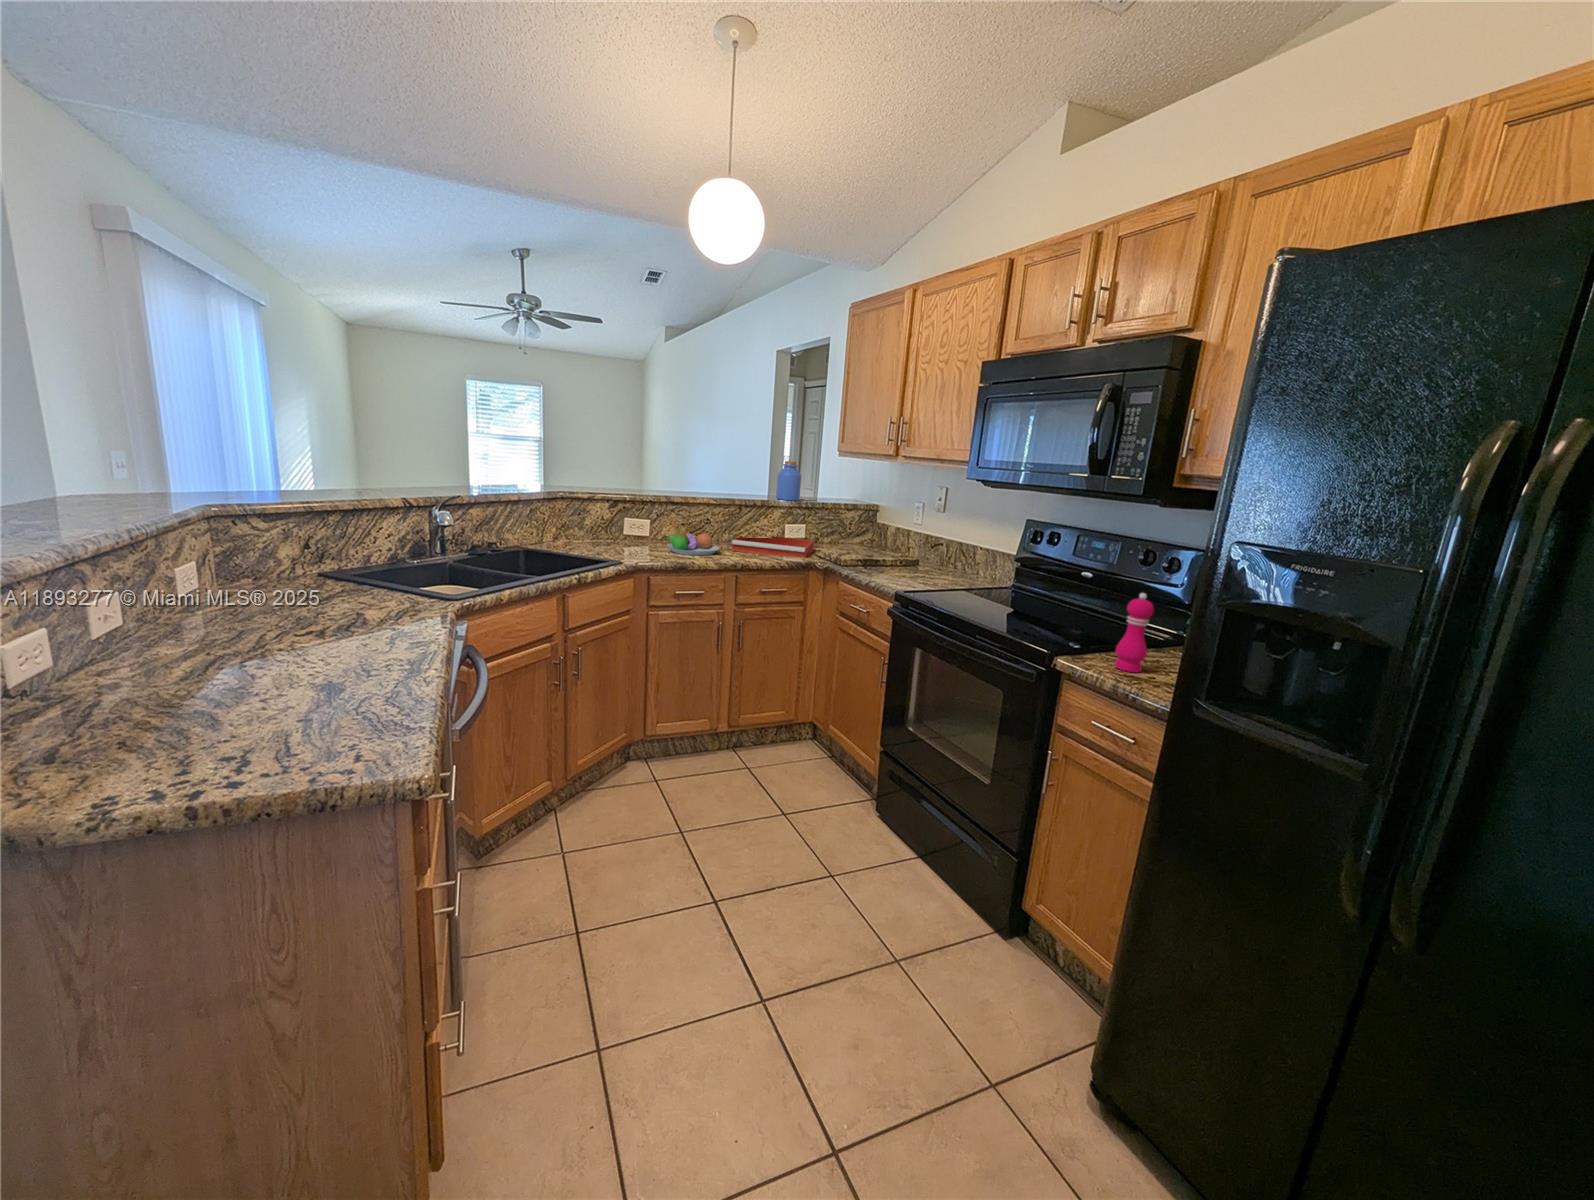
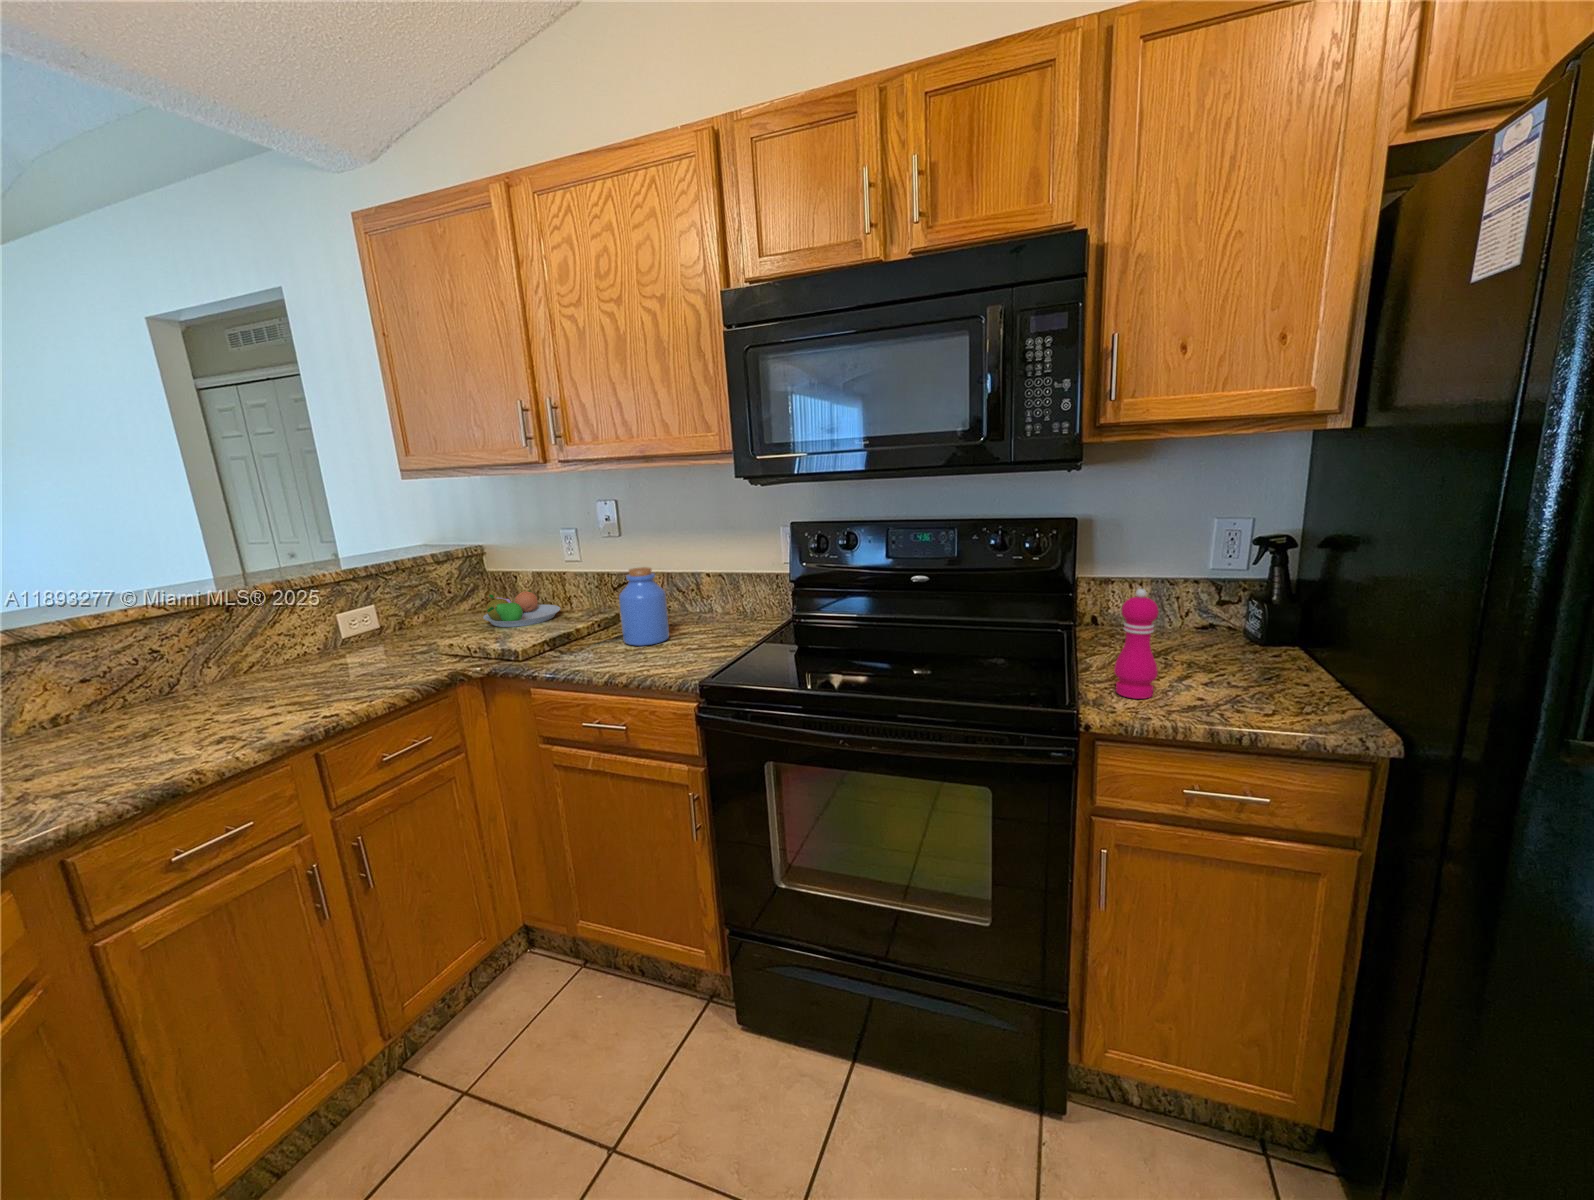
jar: present [776,461,801,501] -> present [619,567,669,646]
fruit bowl: present [662,529,719,555] -> present [483,591,560,627]
tray: present [732,536,814,558] -> none [255,630,435,703]

